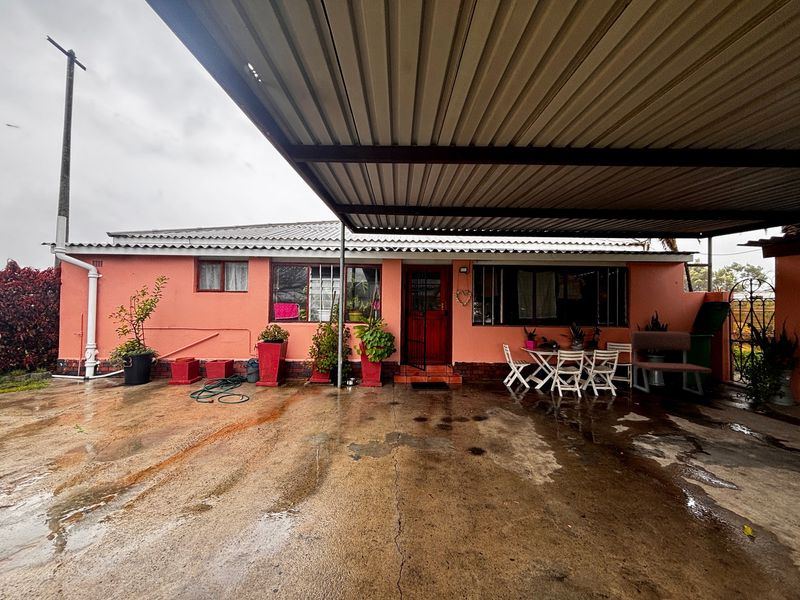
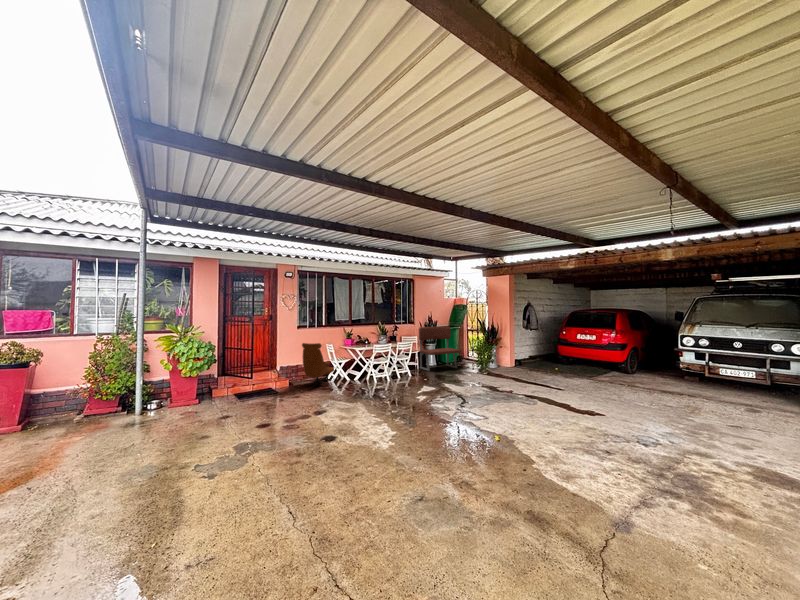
lounge chair: none [471,340,512,390] -> present [302,343,334,388]

